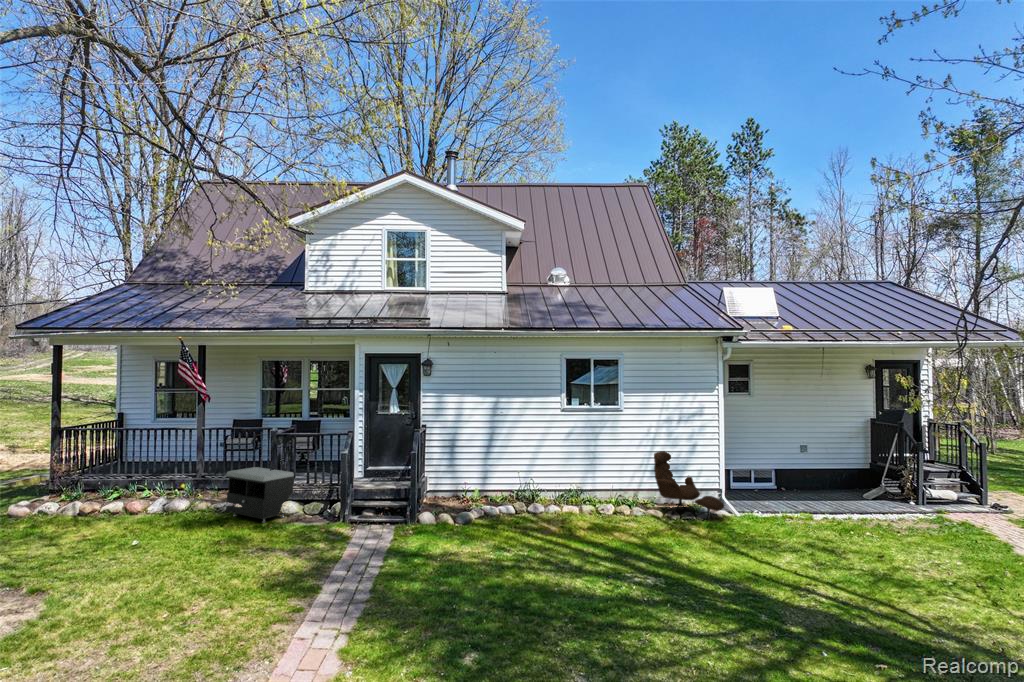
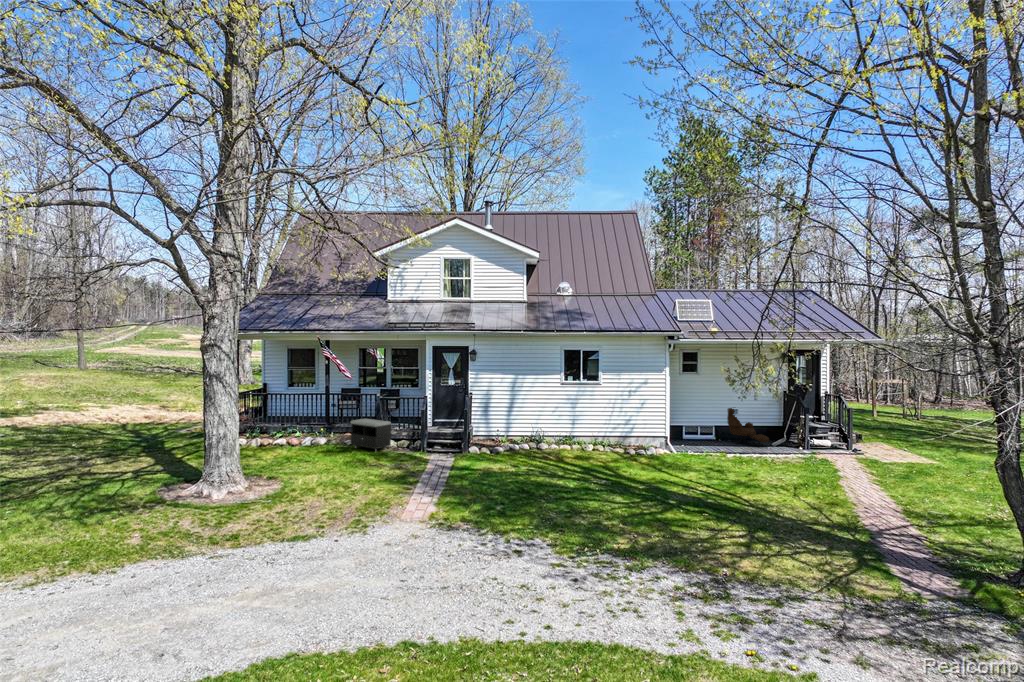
lounge chair: present [654,451,724,520] -> present [727,408,769,446]

